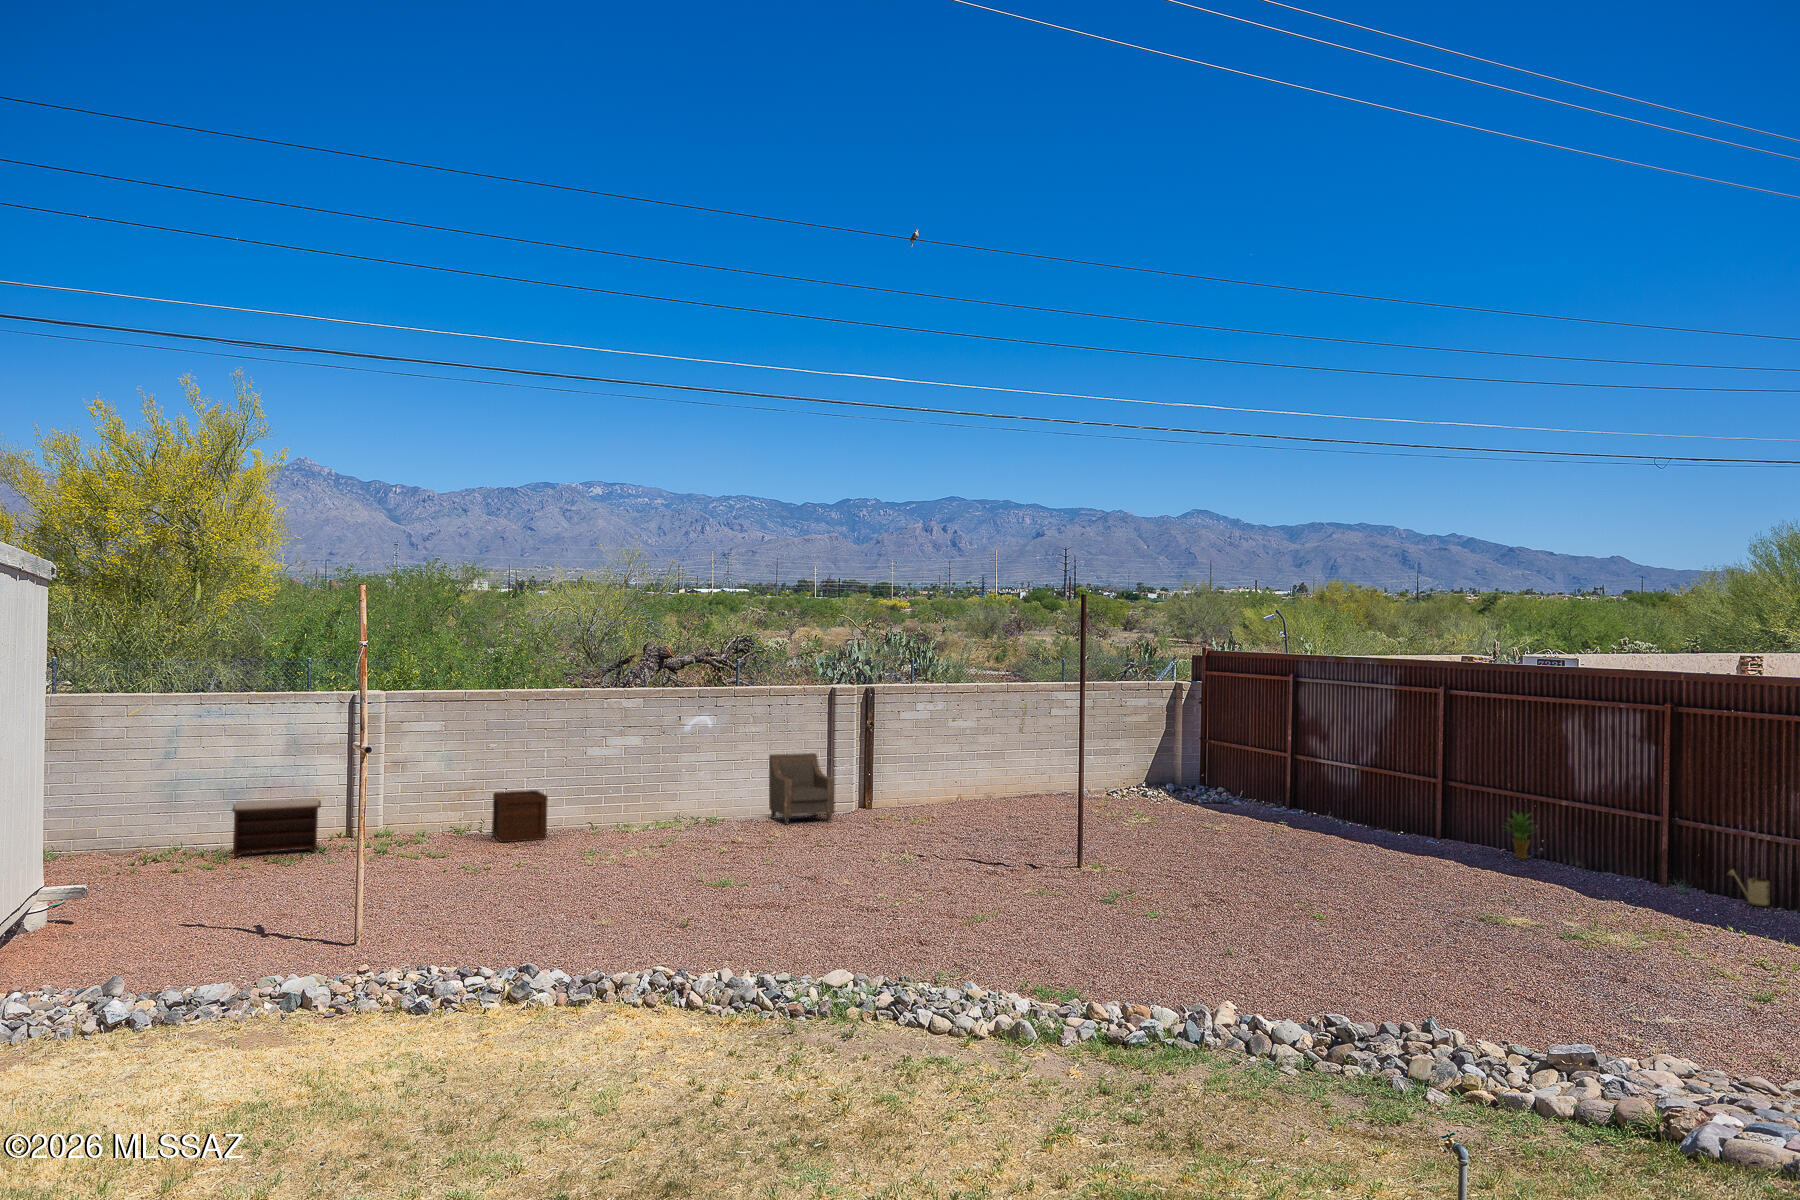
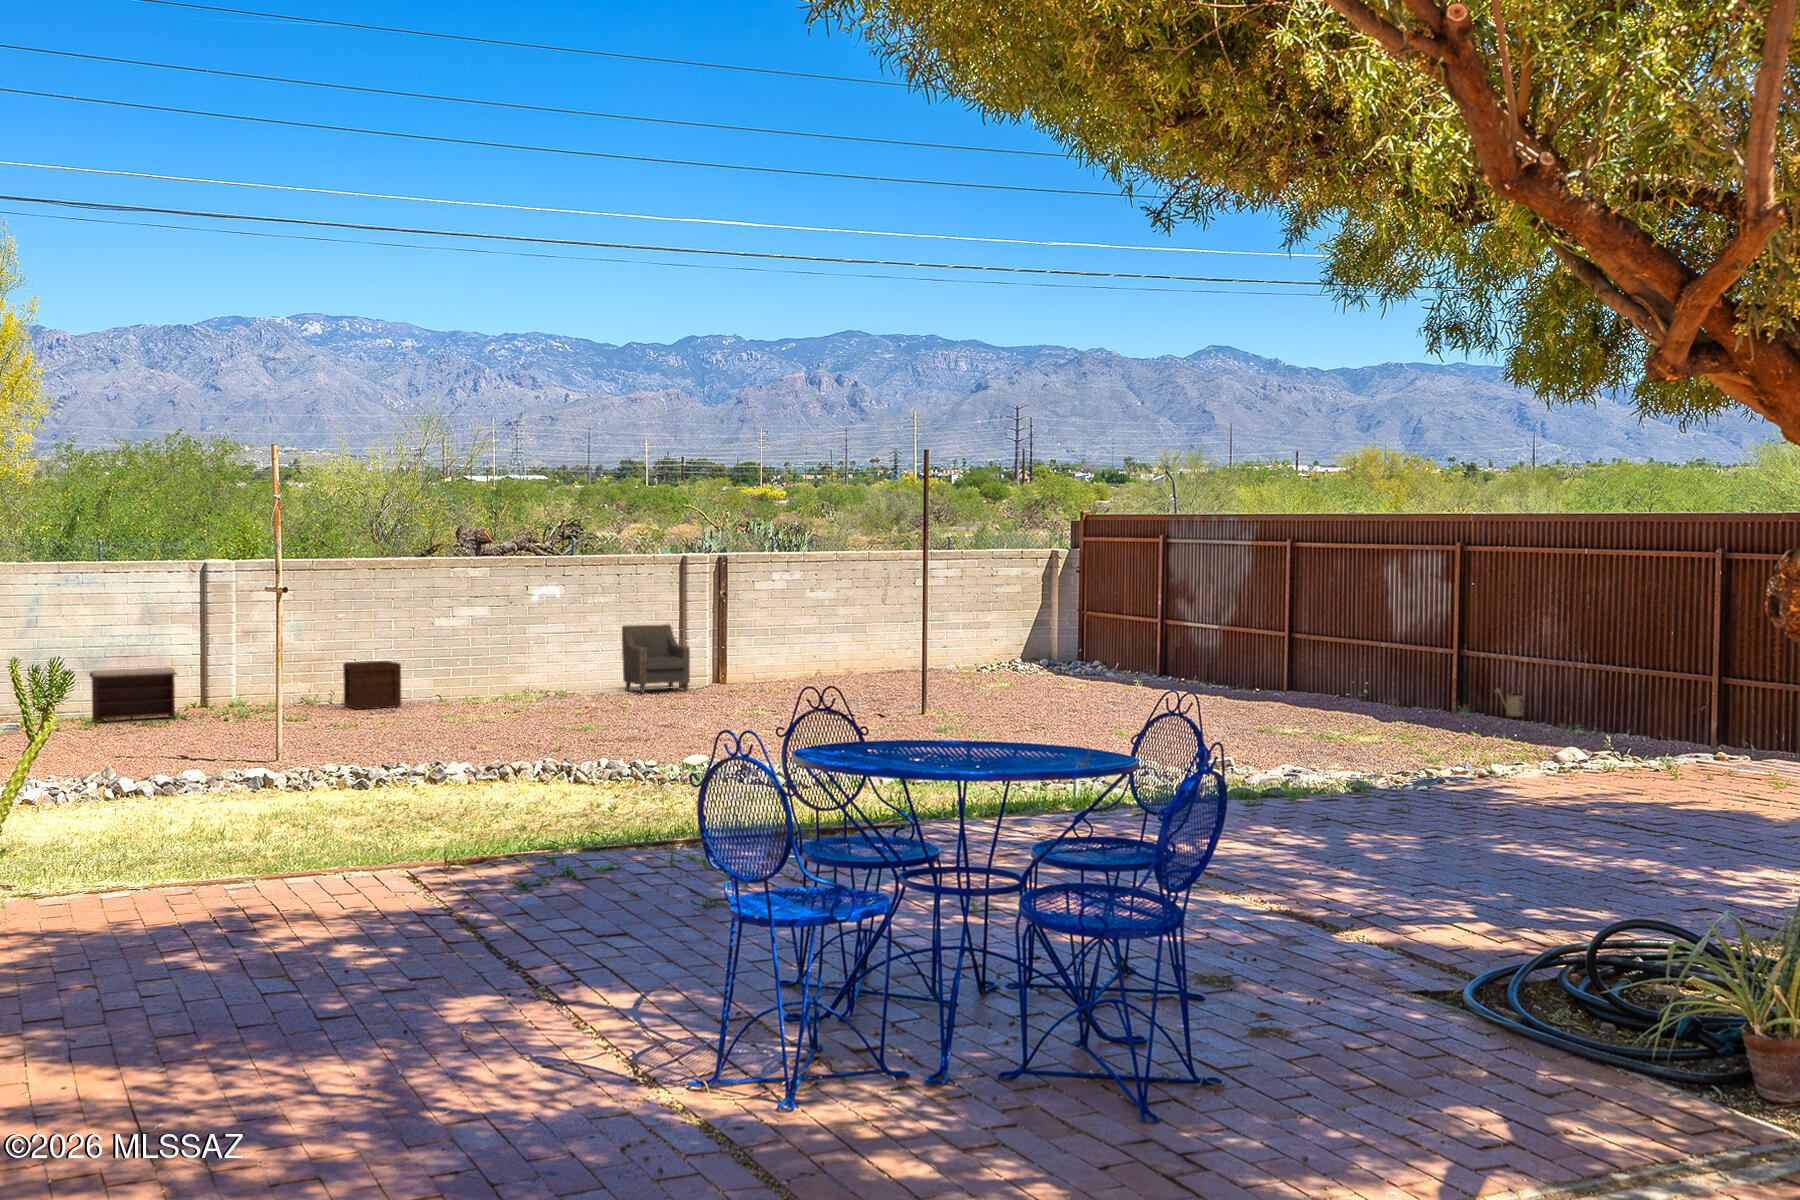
potted plant: present [1507,812,1533,859] -> none [1329,654,1363,698]

